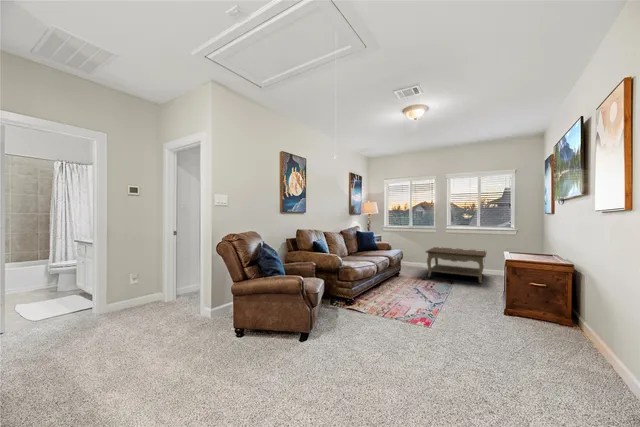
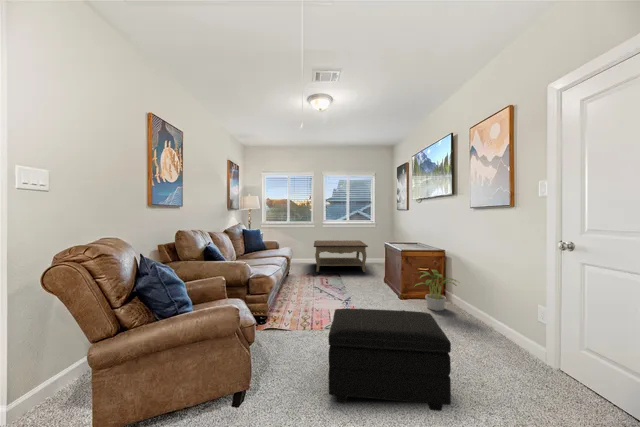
potted plant: none [502,284,560,328] -> present [414,270,456,311]
footstool: none [358,296,461,382] -> present [328,309,451,411]

